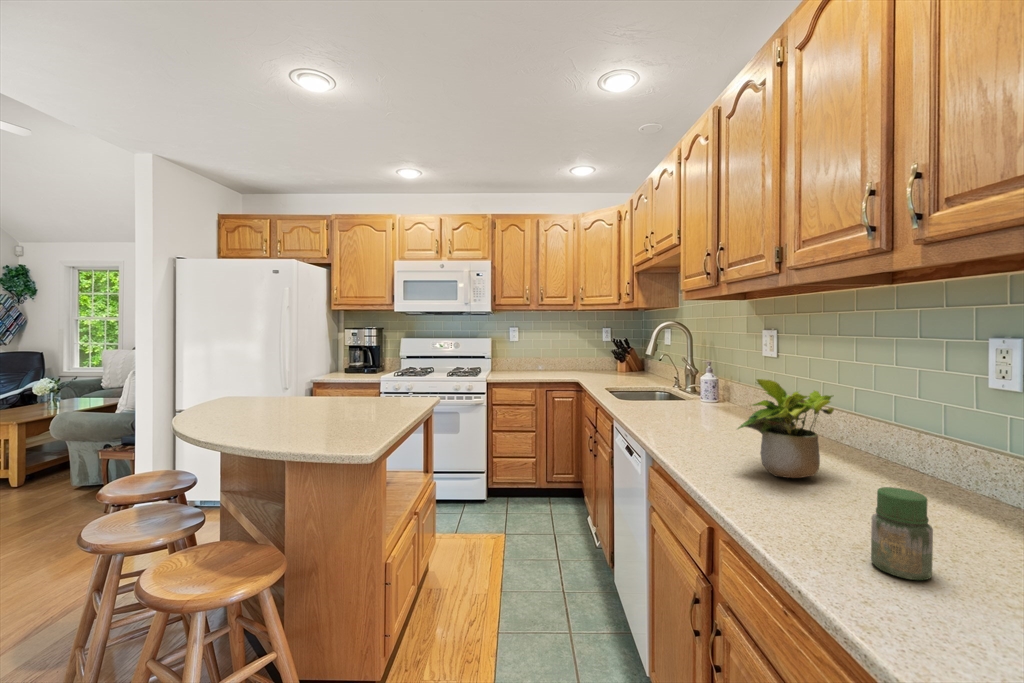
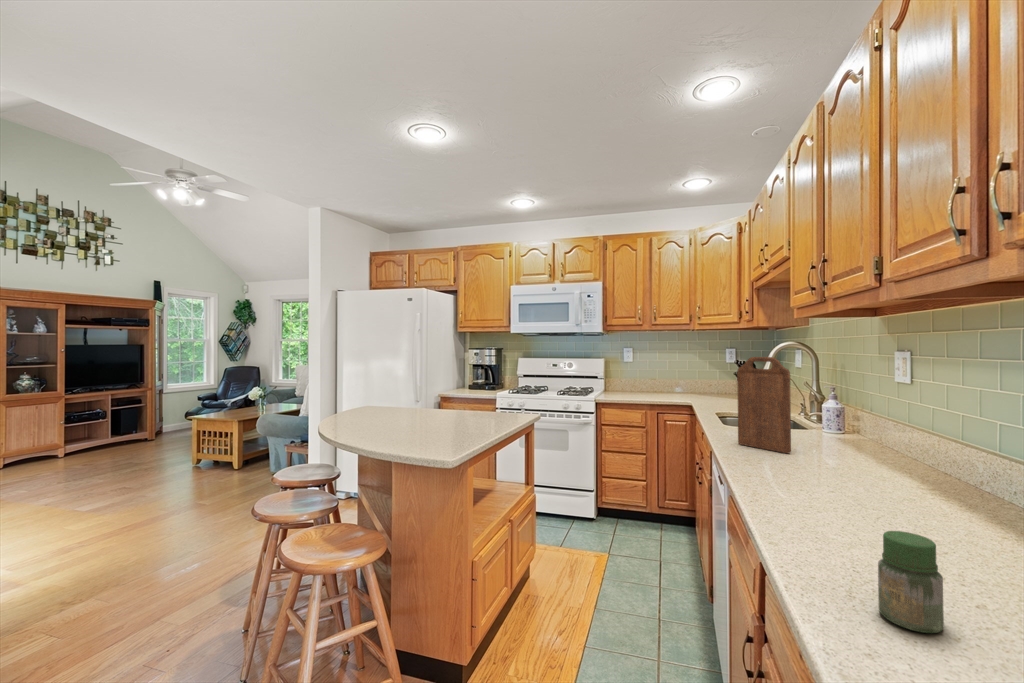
cutting board: none [645,333,694,422] -> present [737,357,791,453]
potted plant: present [738,379,834,478] -> none [796,411,915,520]

